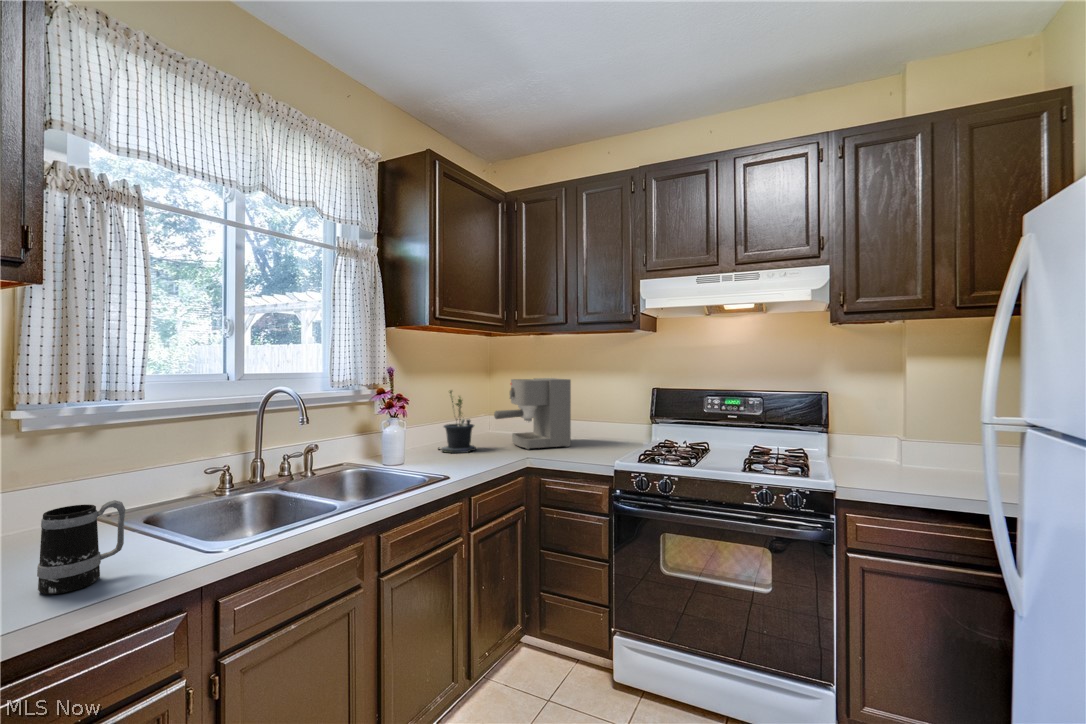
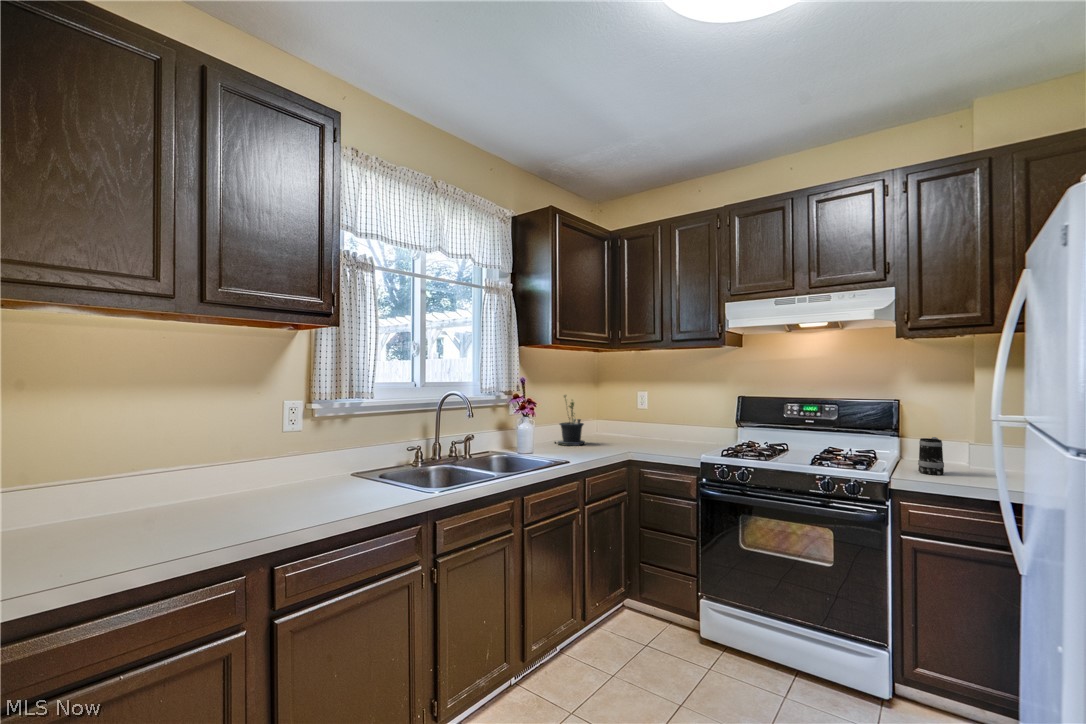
coffee maker: present [494,378,571,450] -> none [600,386,665,445]
mug: present [37,500,126,594] -> present [918,437,944,475]

